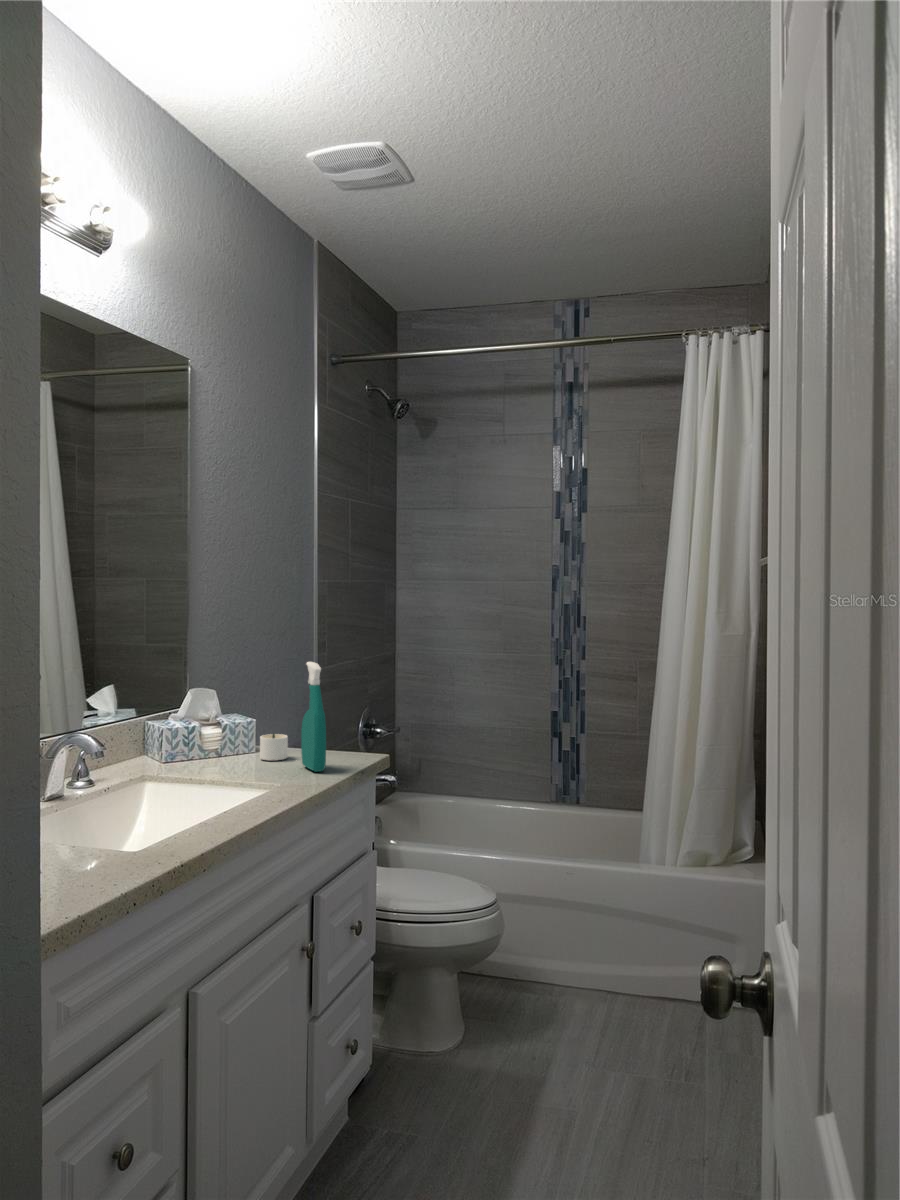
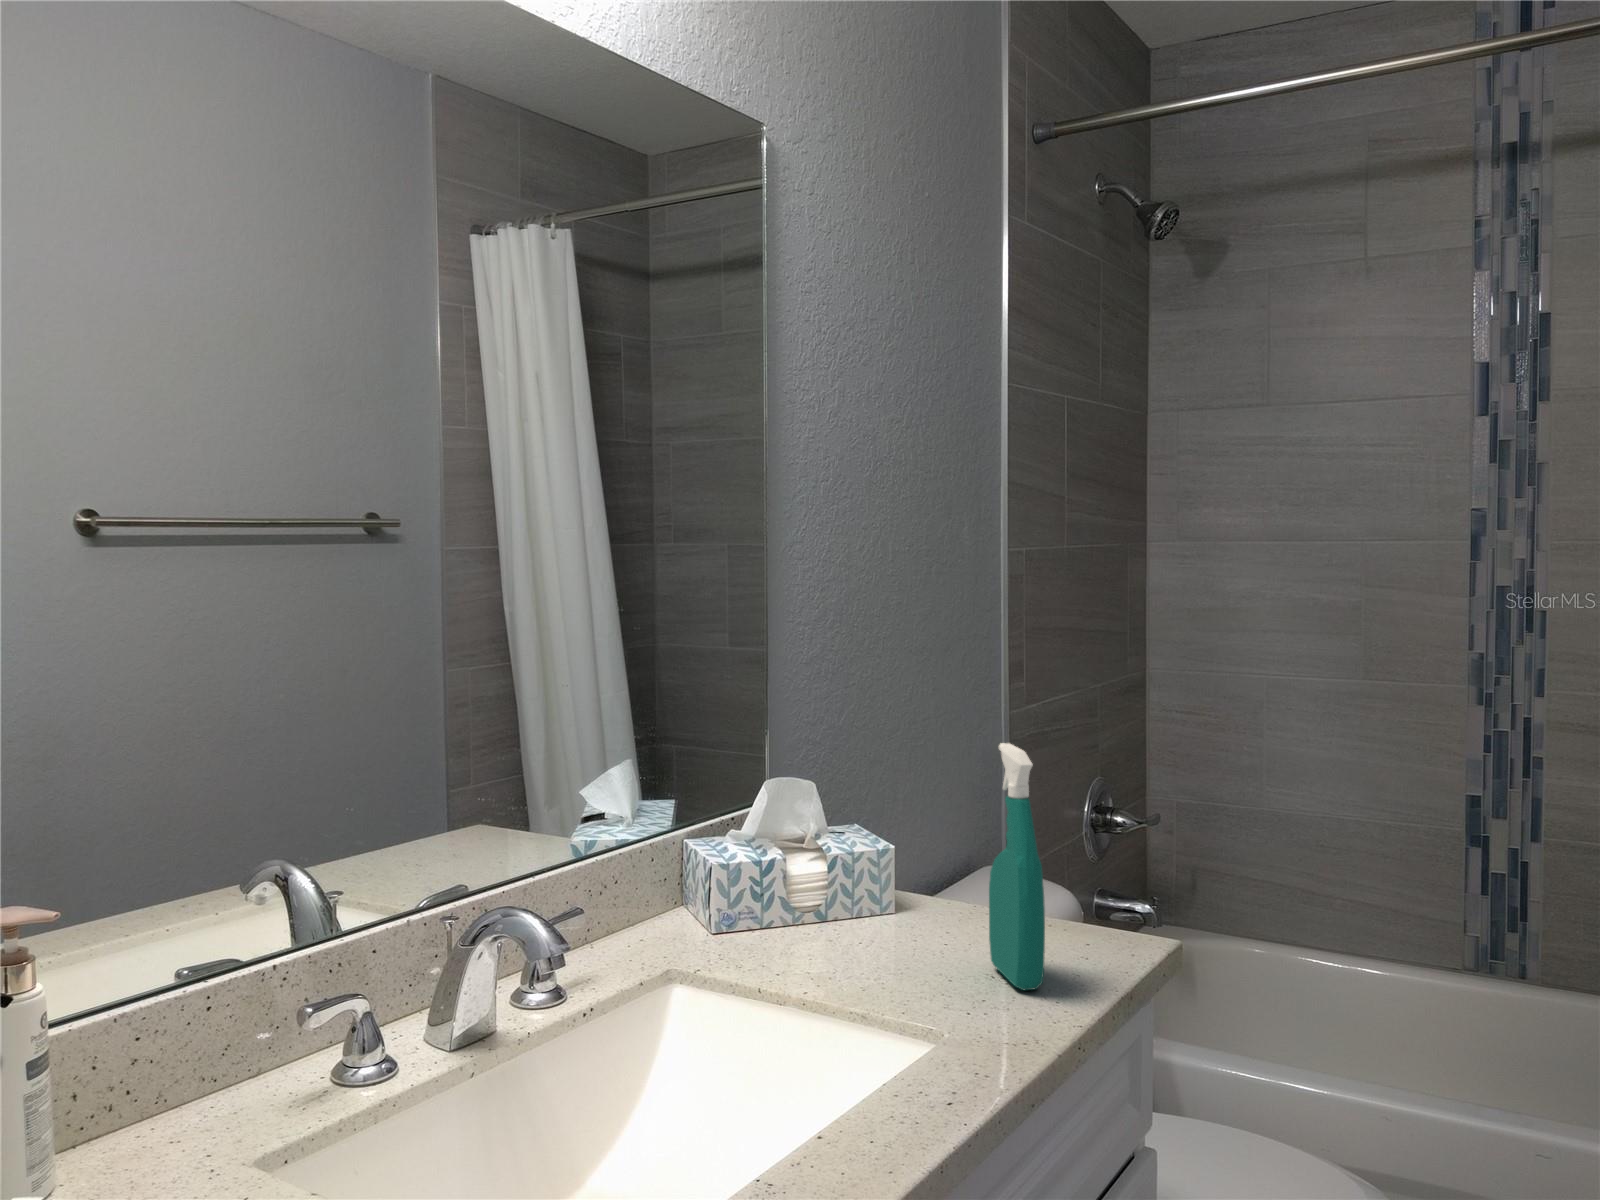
candle: present [260,734,288,761] -> none [903,881,978,945]

